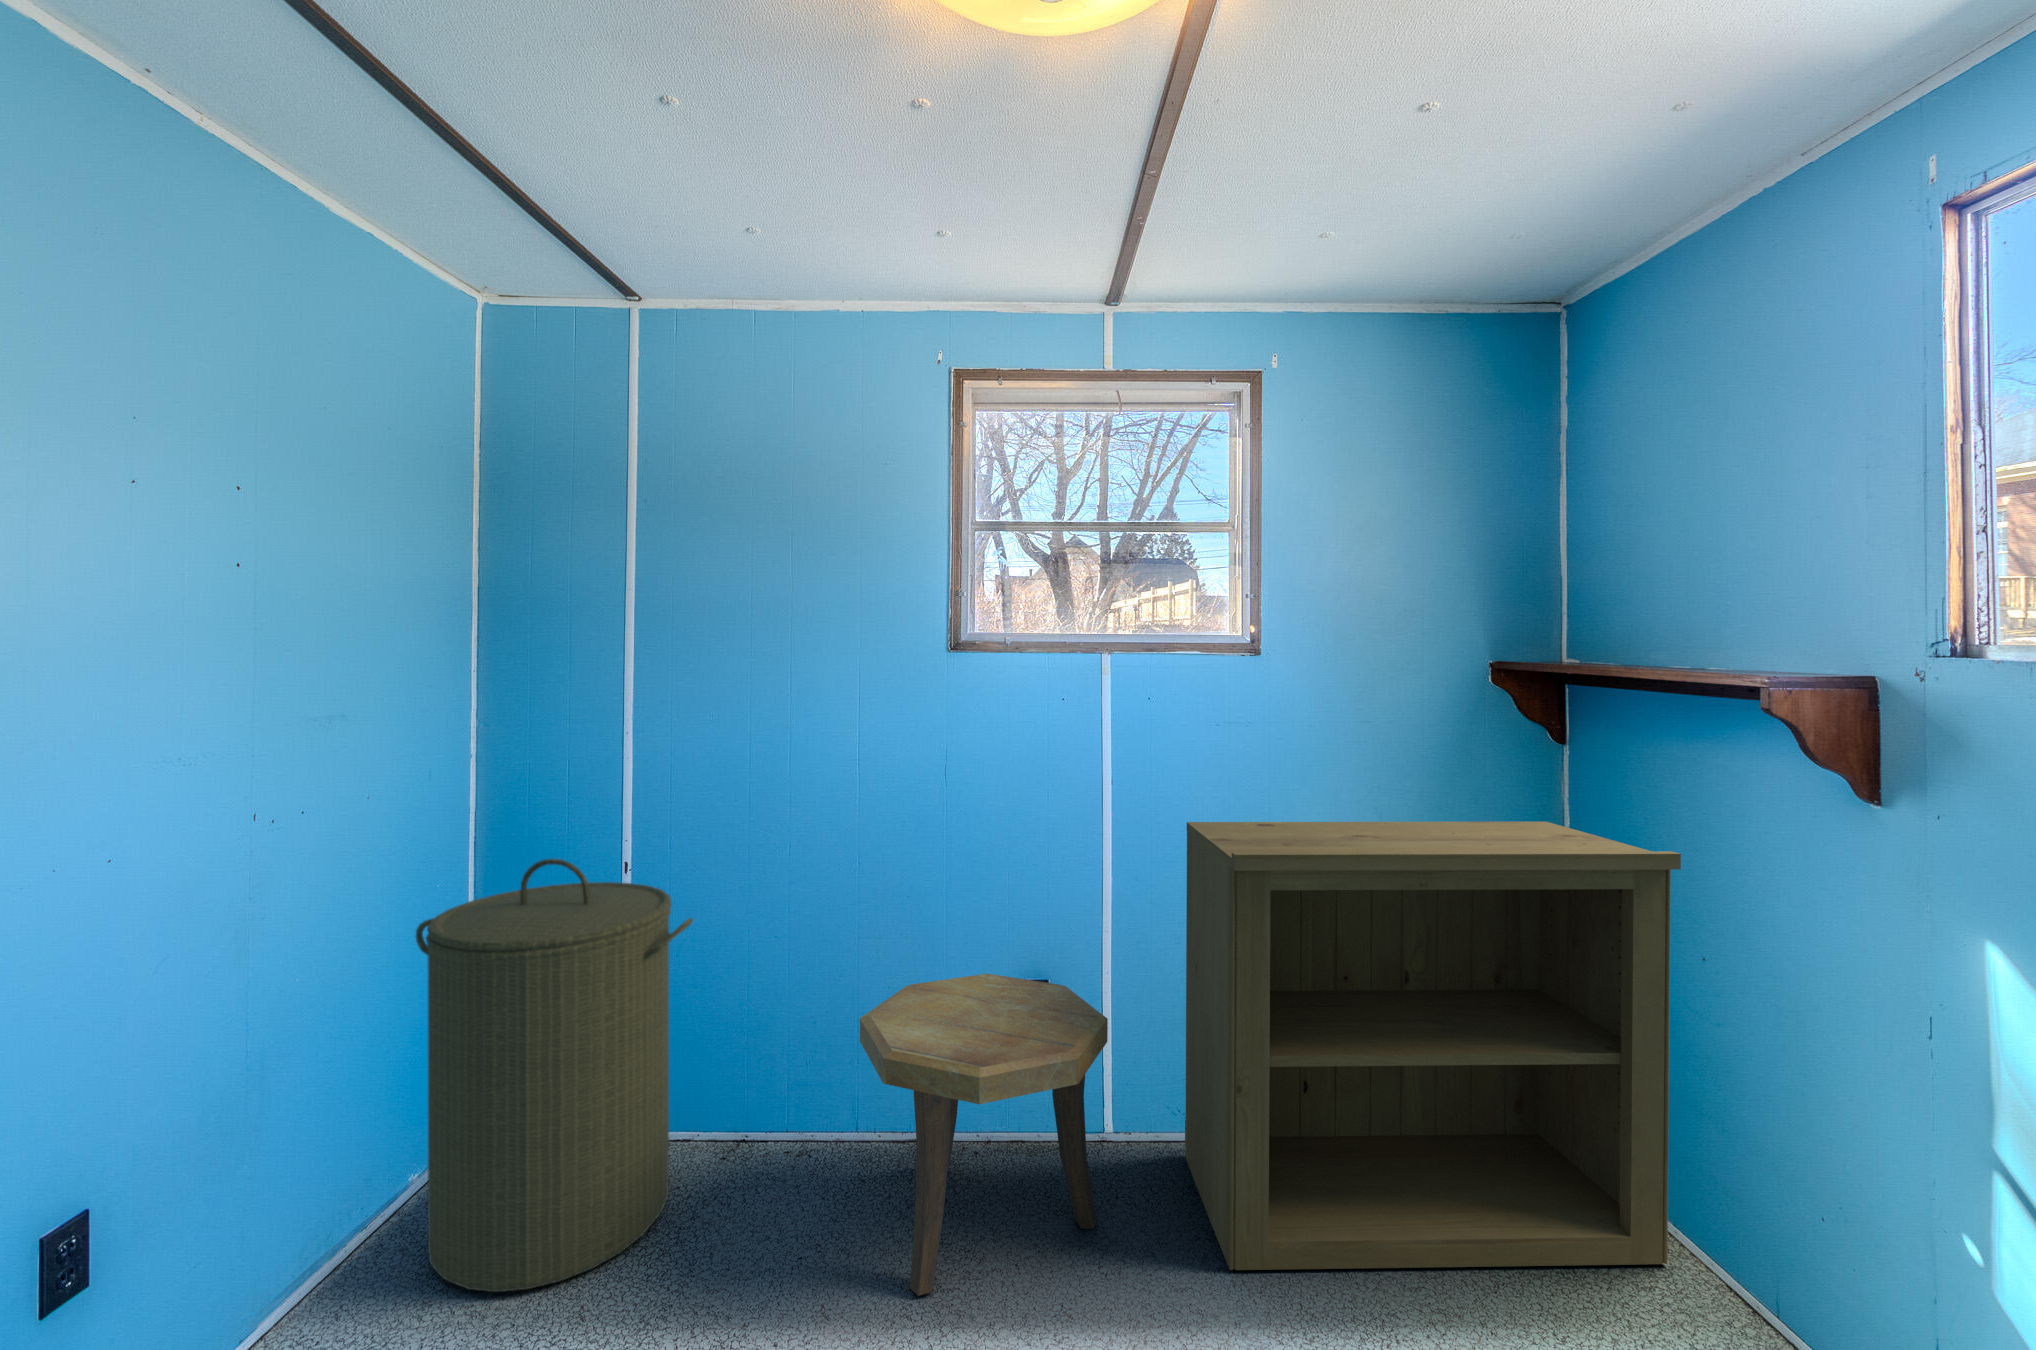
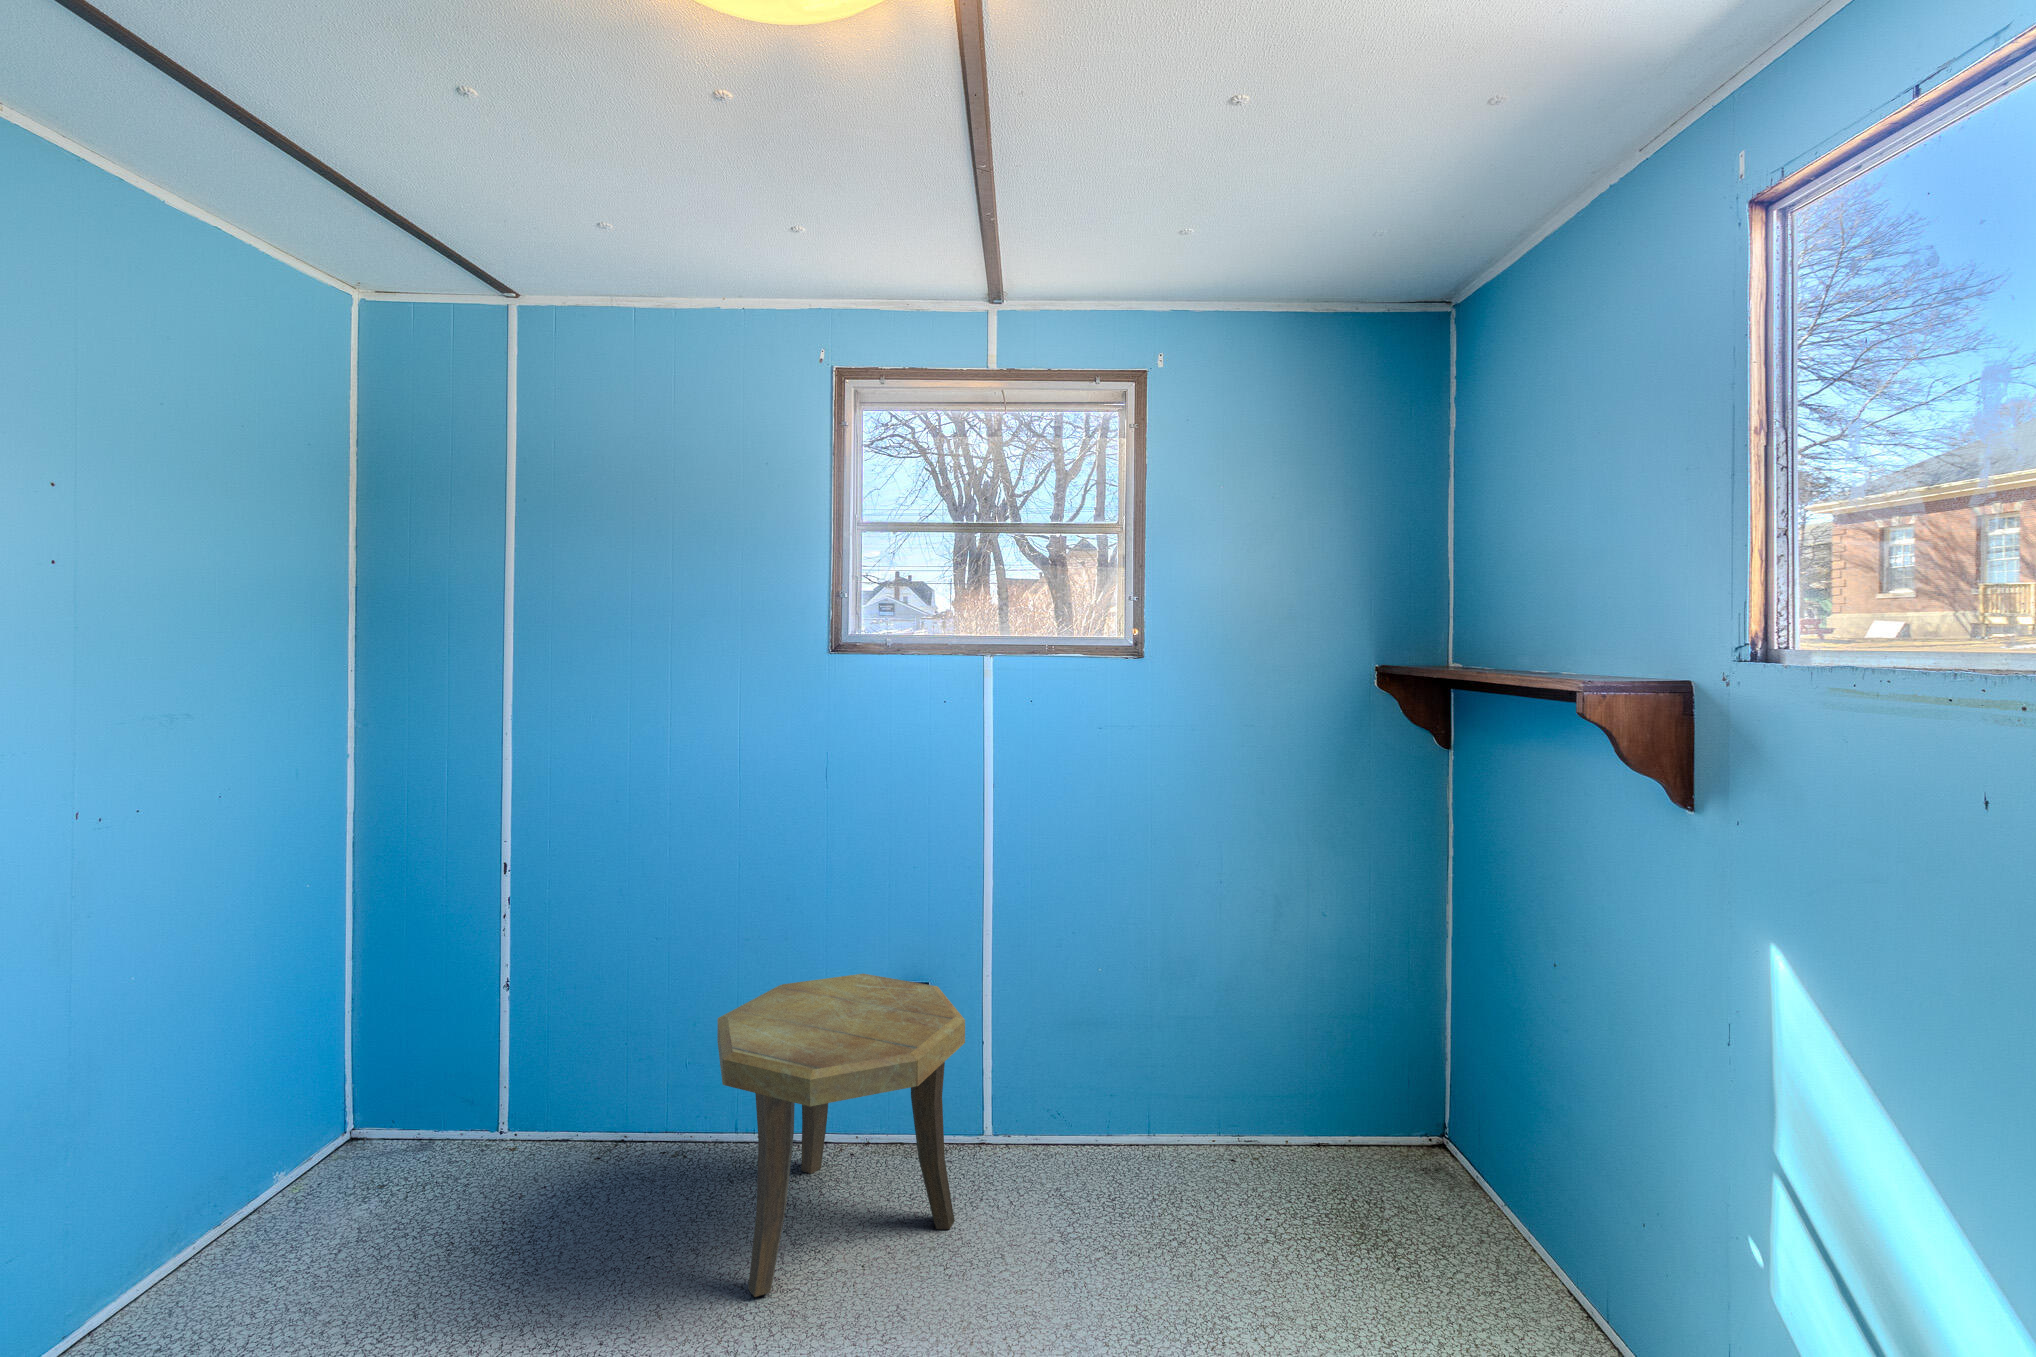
bookshelf: present [1185,822,1681,1270] -> none [1060,823,1528,1272]
laundry hamper: present [416,859,693,1292] -> none [271,858,556,1291]

